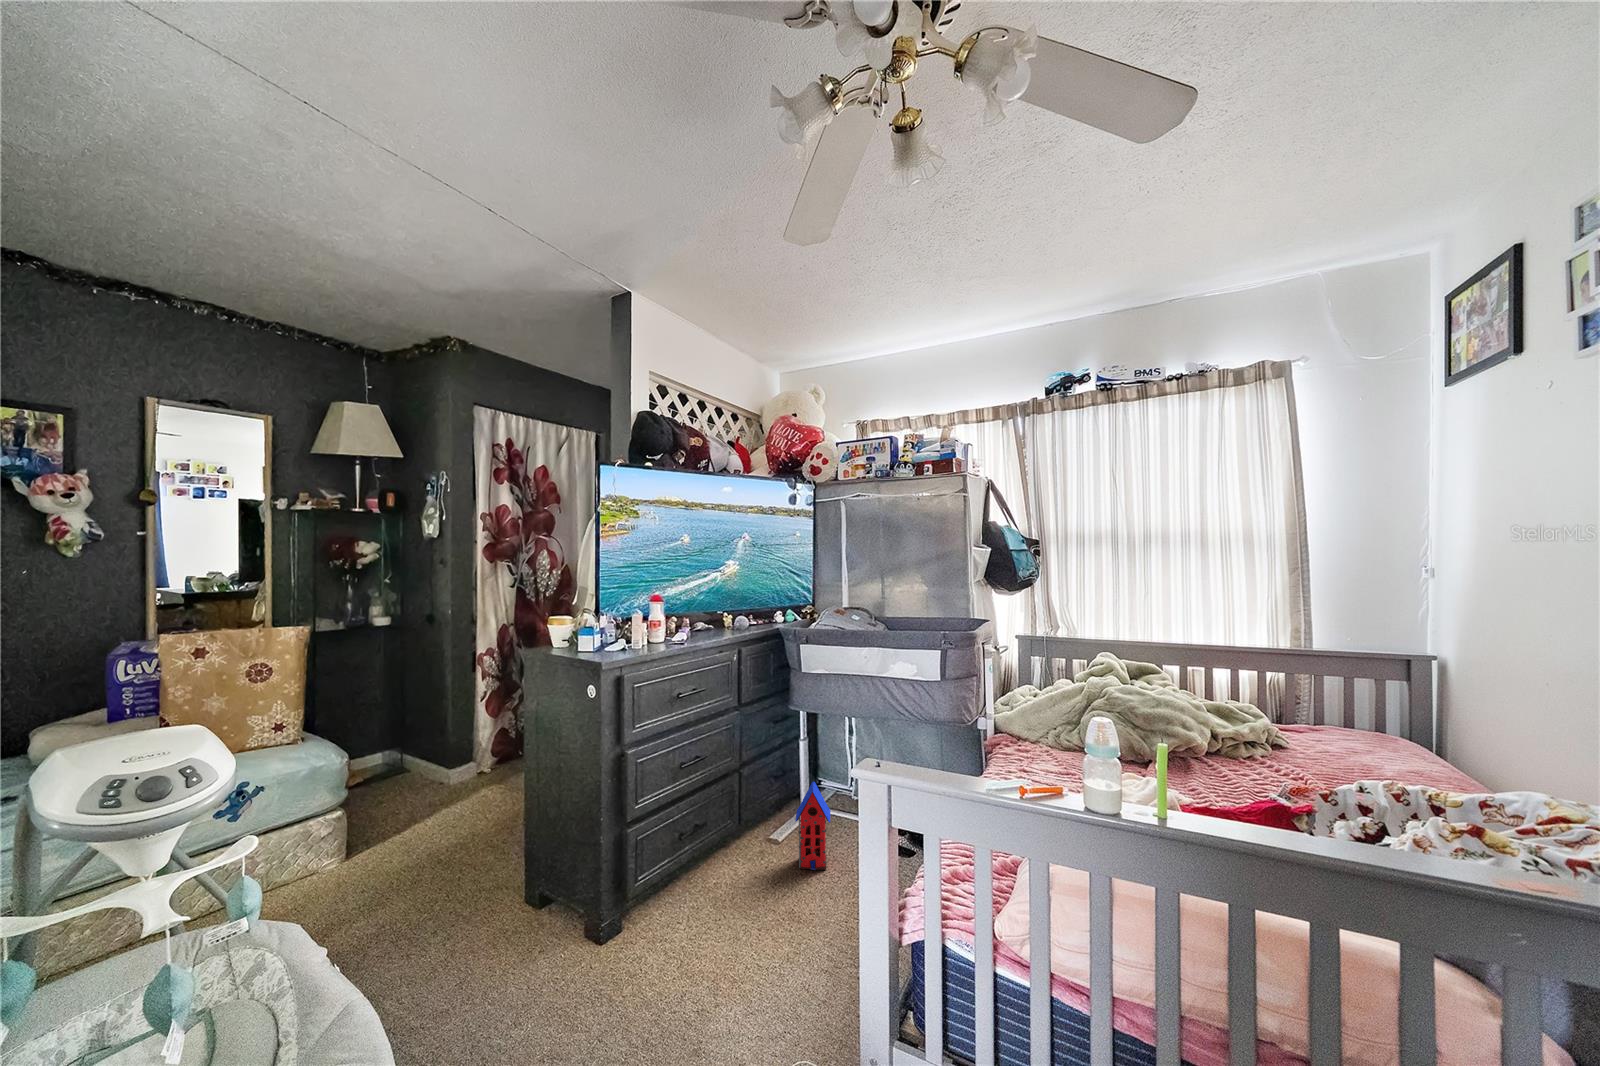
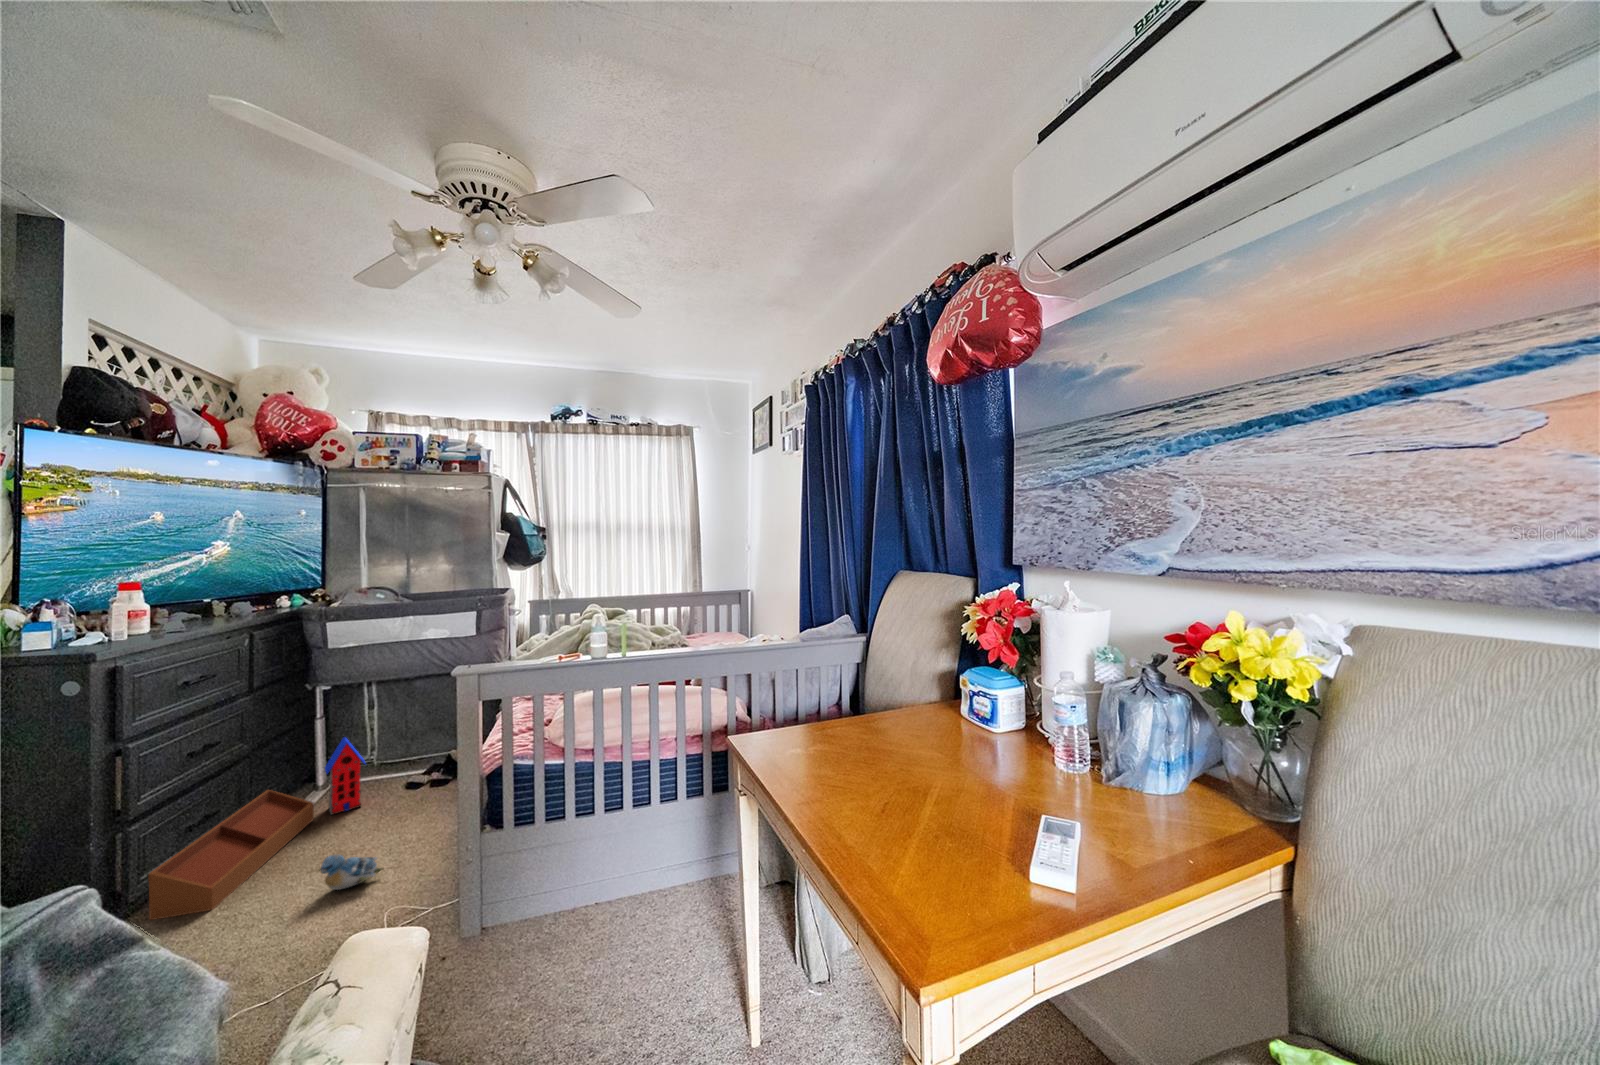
storage bin: none [644,819,785,960] -> present [148,790,314,920]
plush toy: none [753,959,816,1016] -> present [319,854,383,890]

